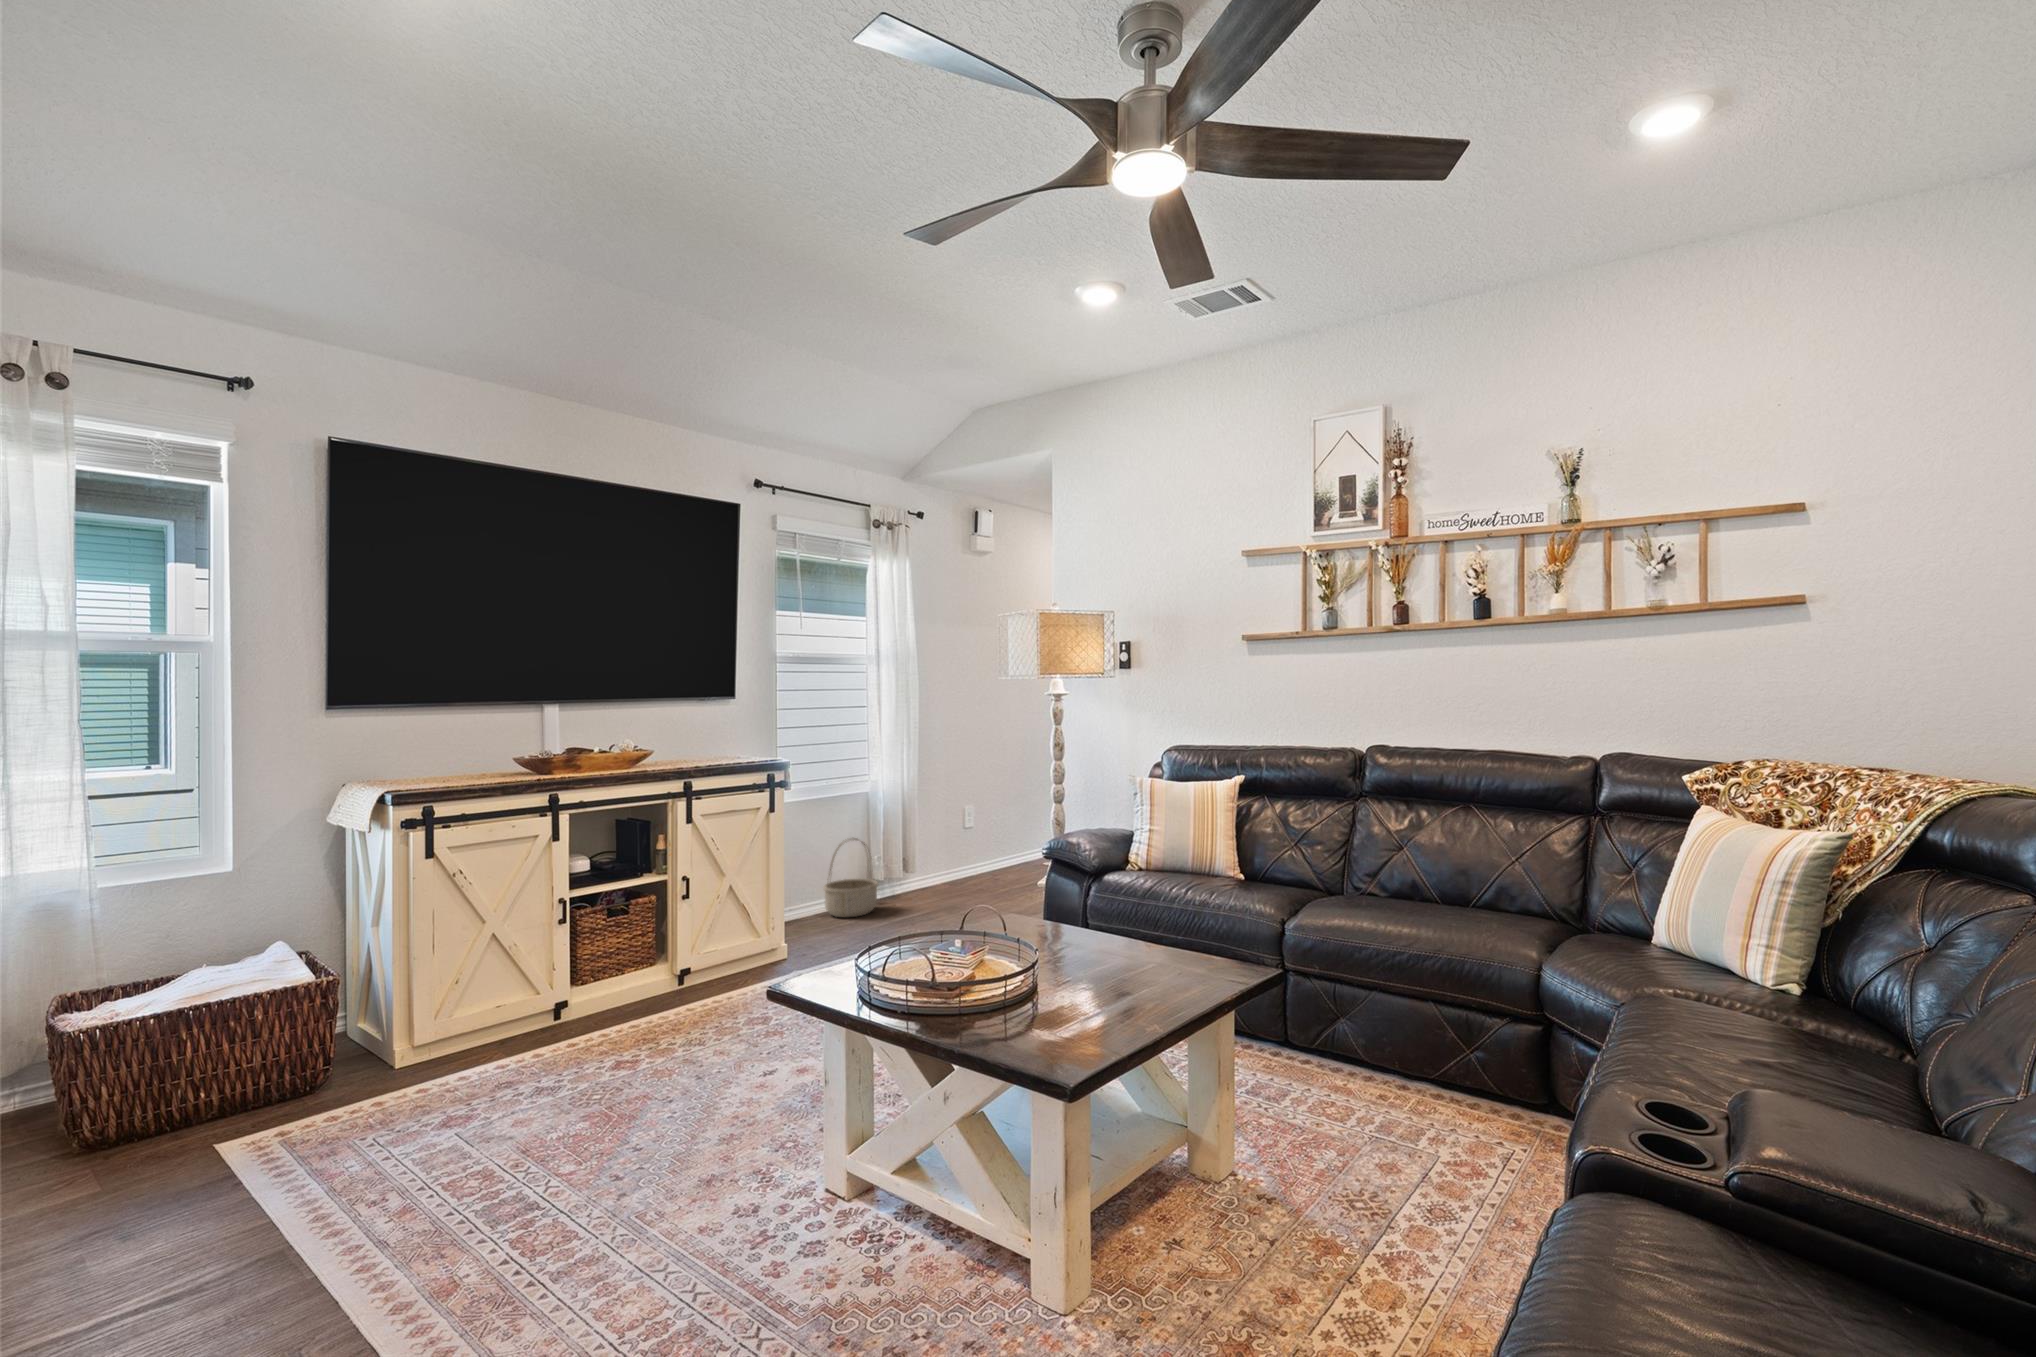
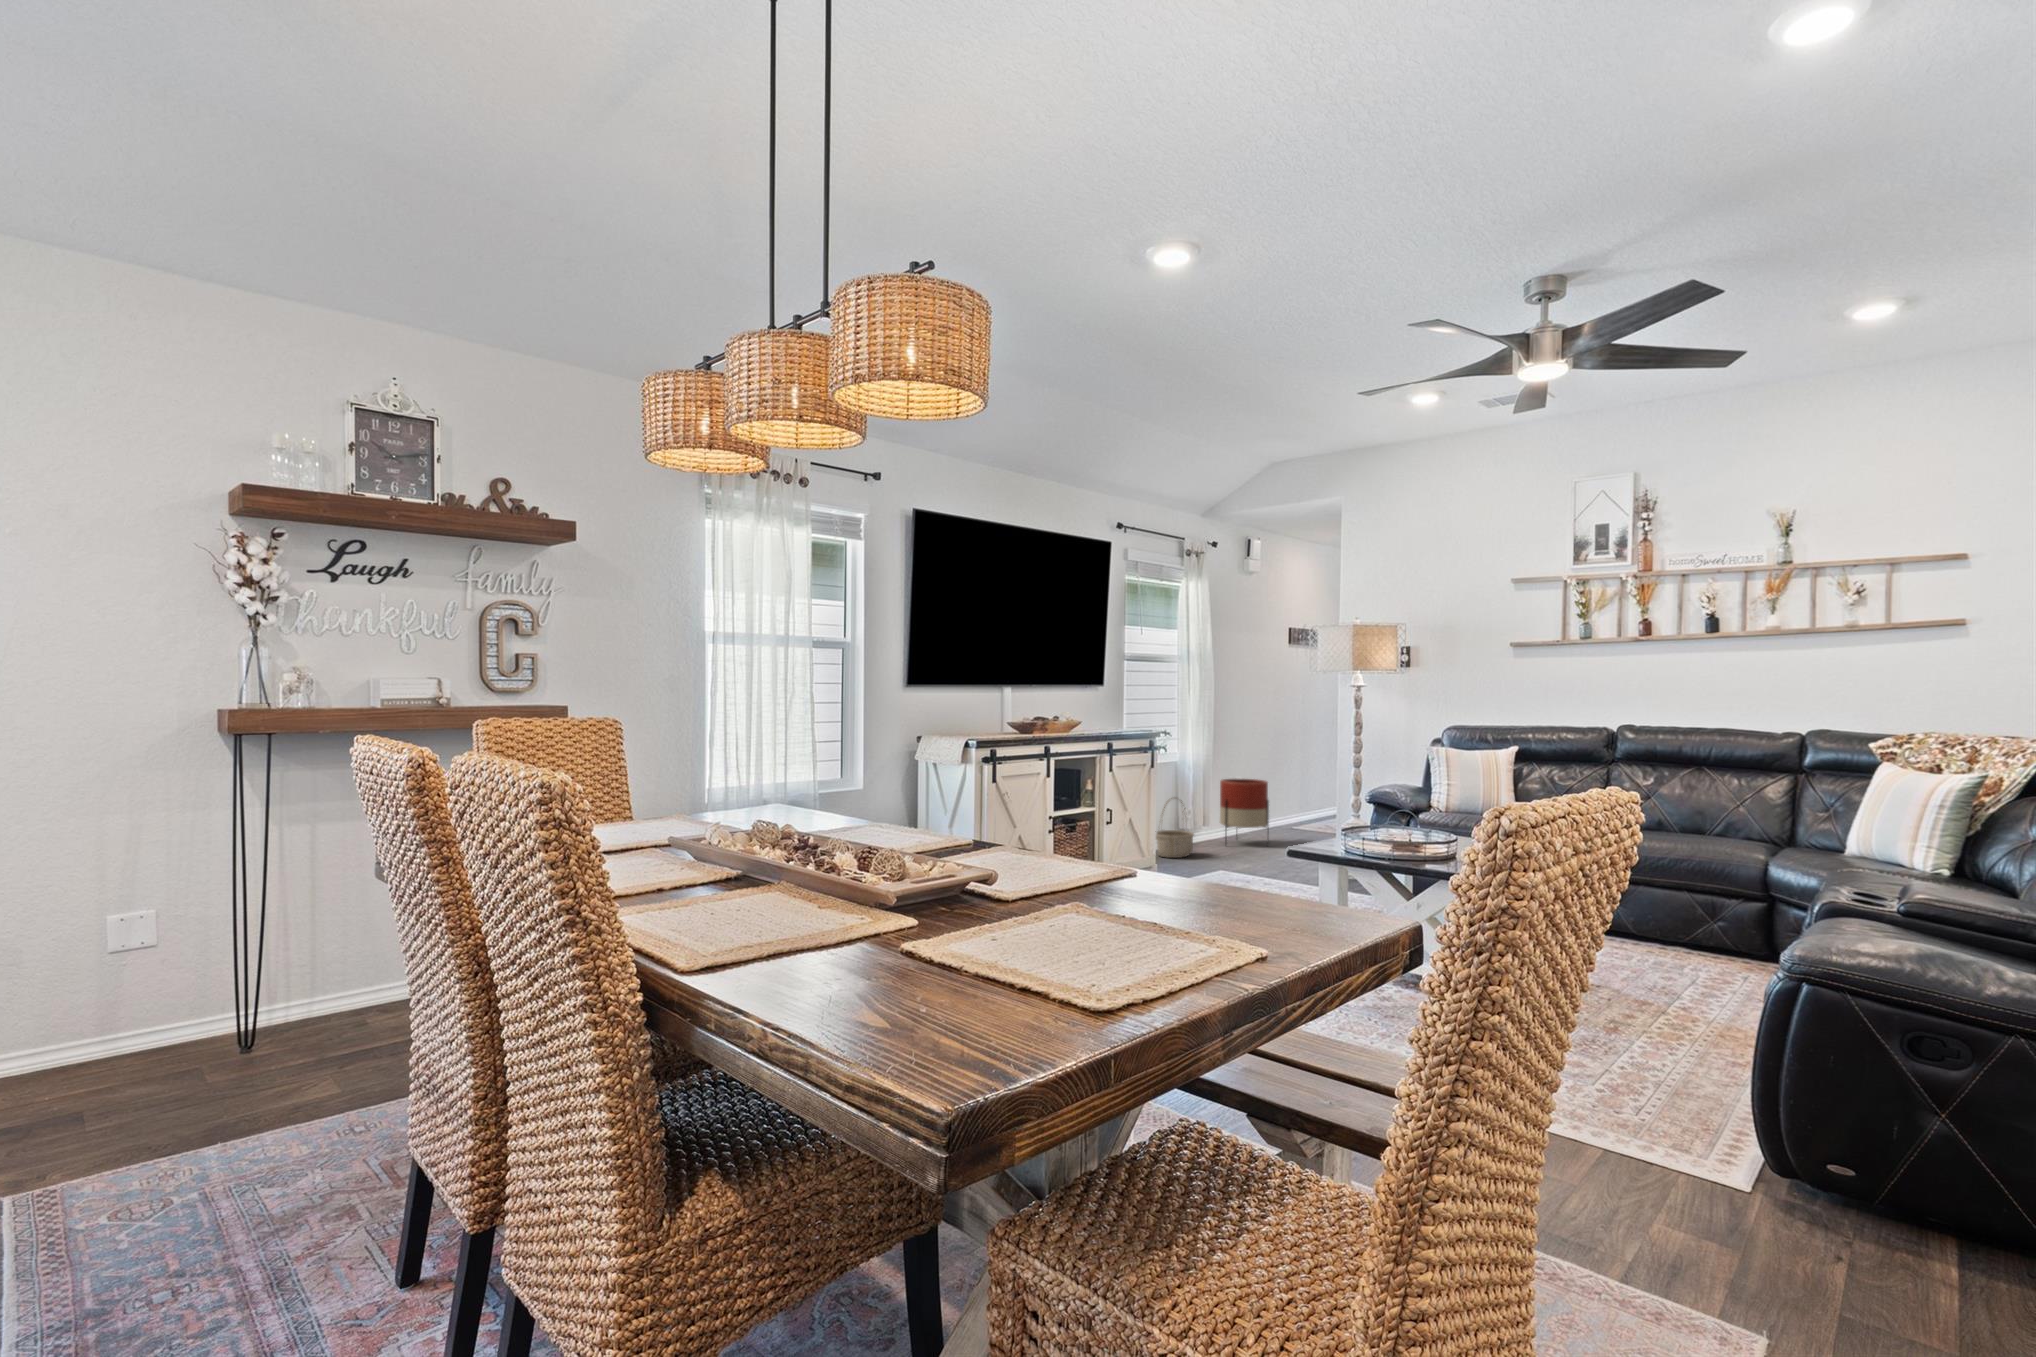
planter: none [931,806,989,893] -> present [1220,779,1269,836]

